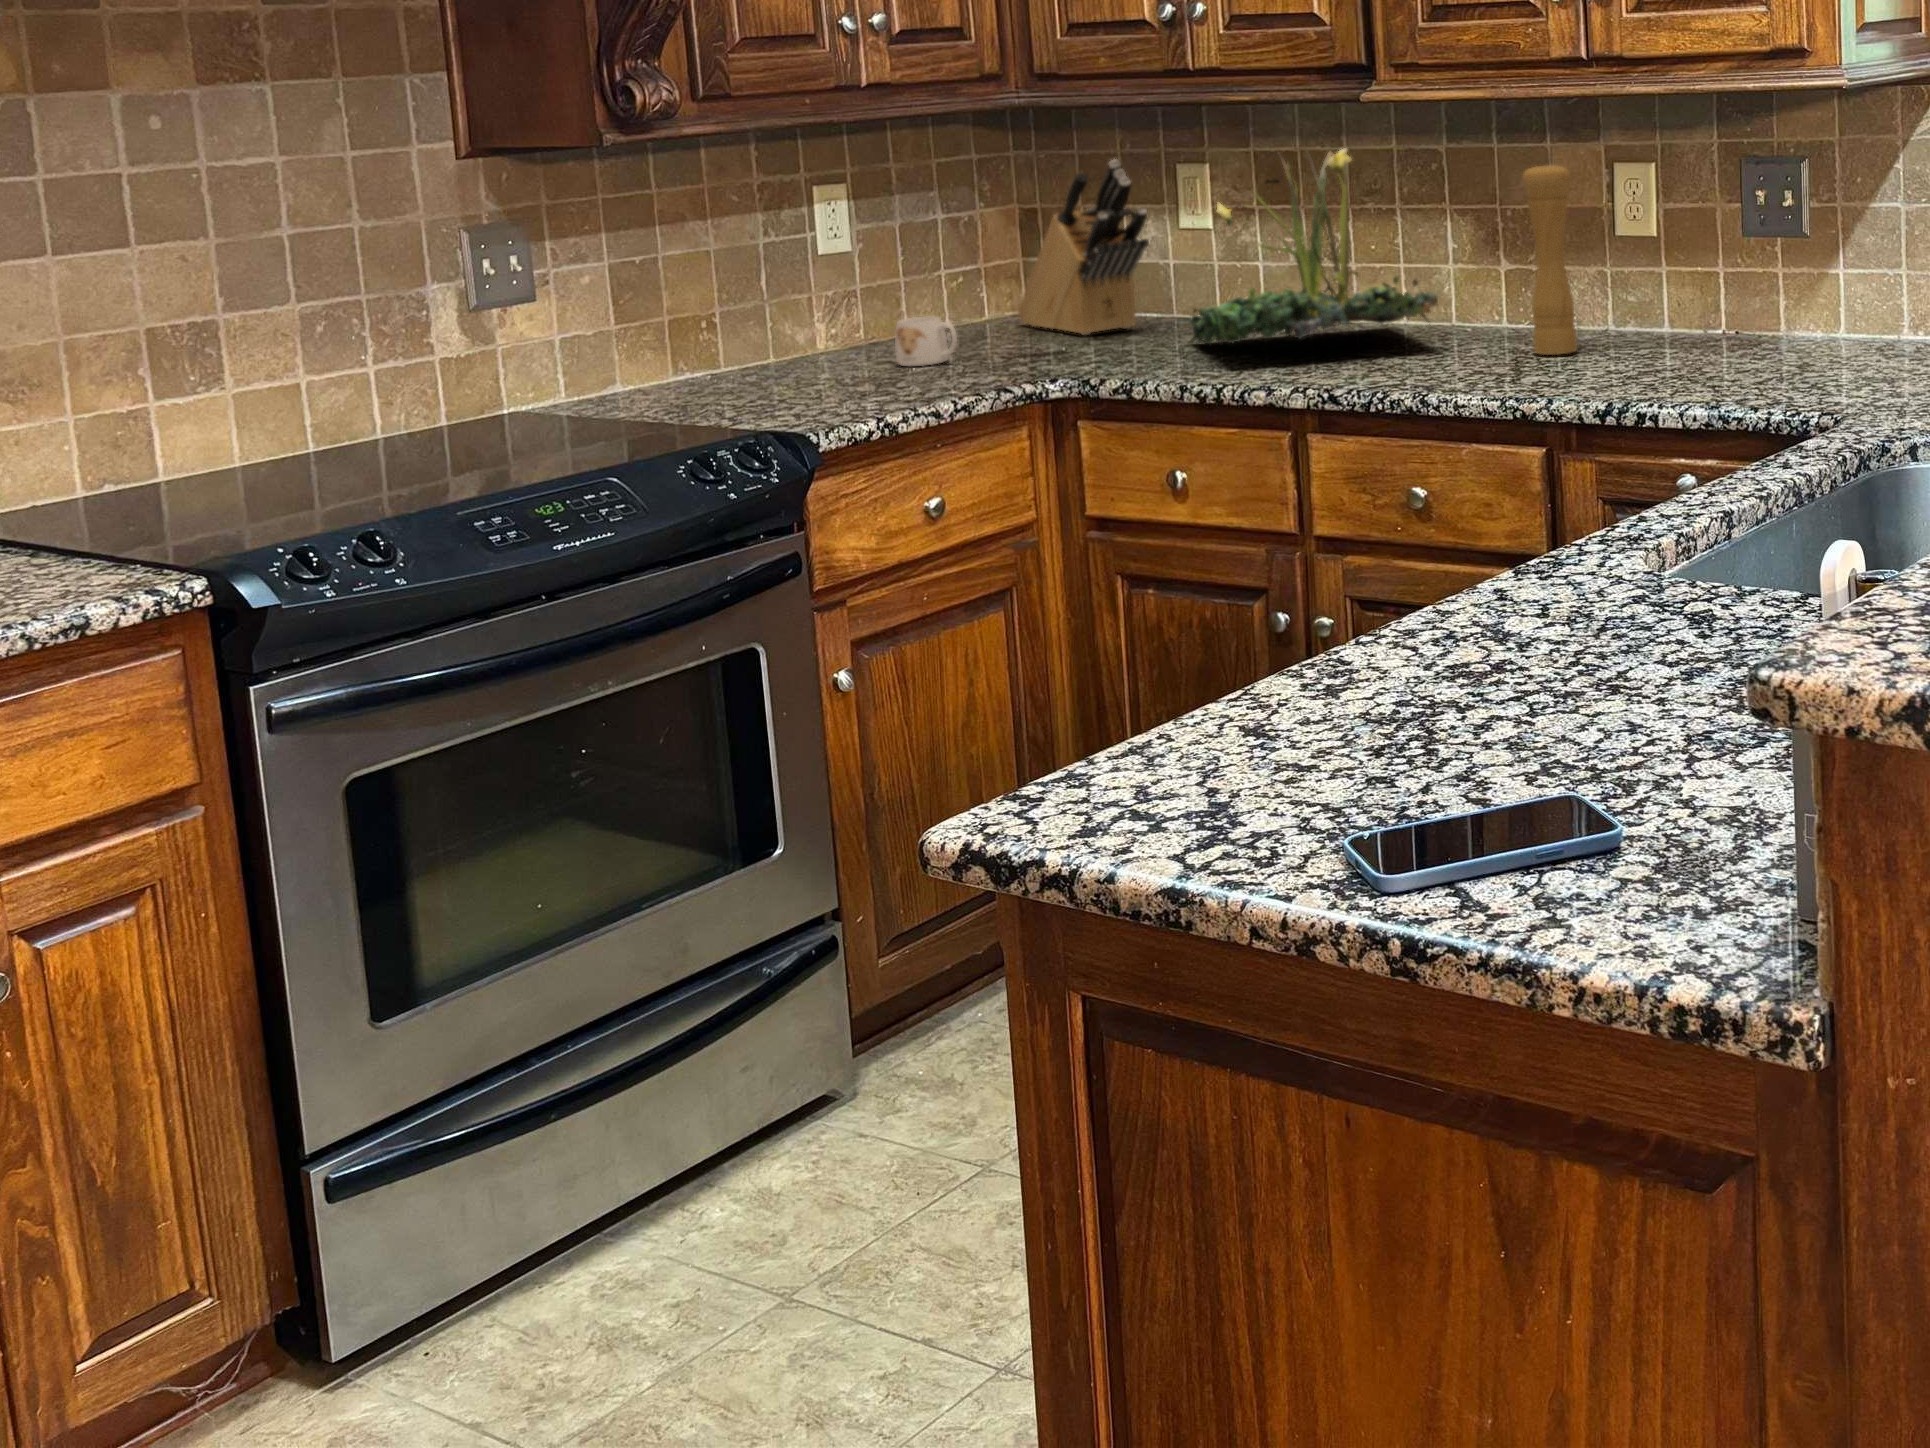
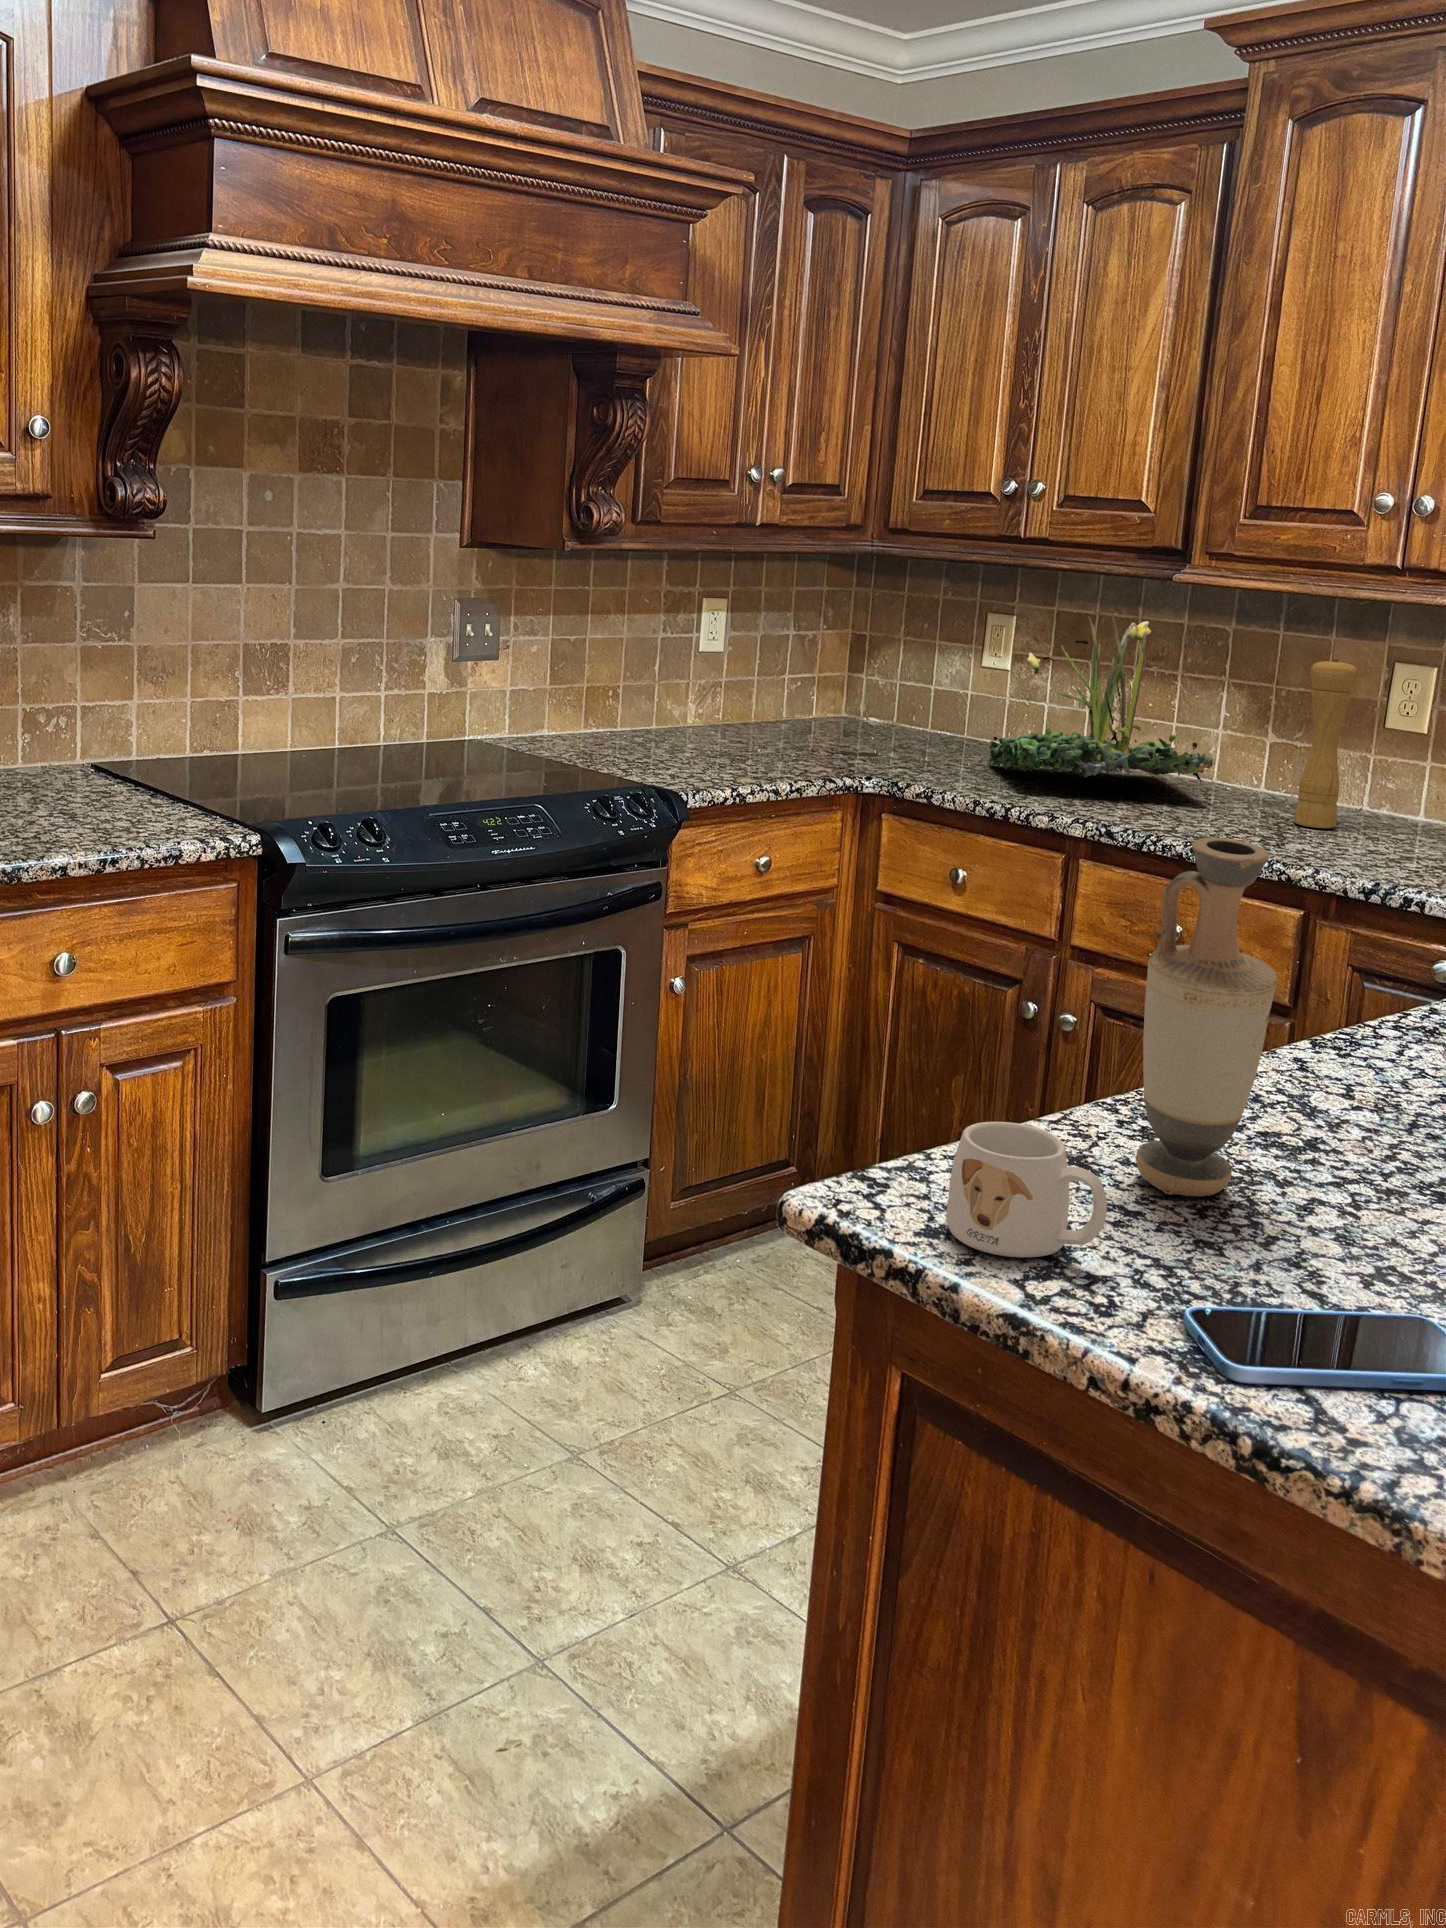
knife block: present [1018,159,1149,335] -> none [846,605,966,743]
mug: present [895,316,957,366] -> present [946,1122,1107,1257]
vase: none [1284,351,1413,743] -> present [1135,837,1278,1196]

